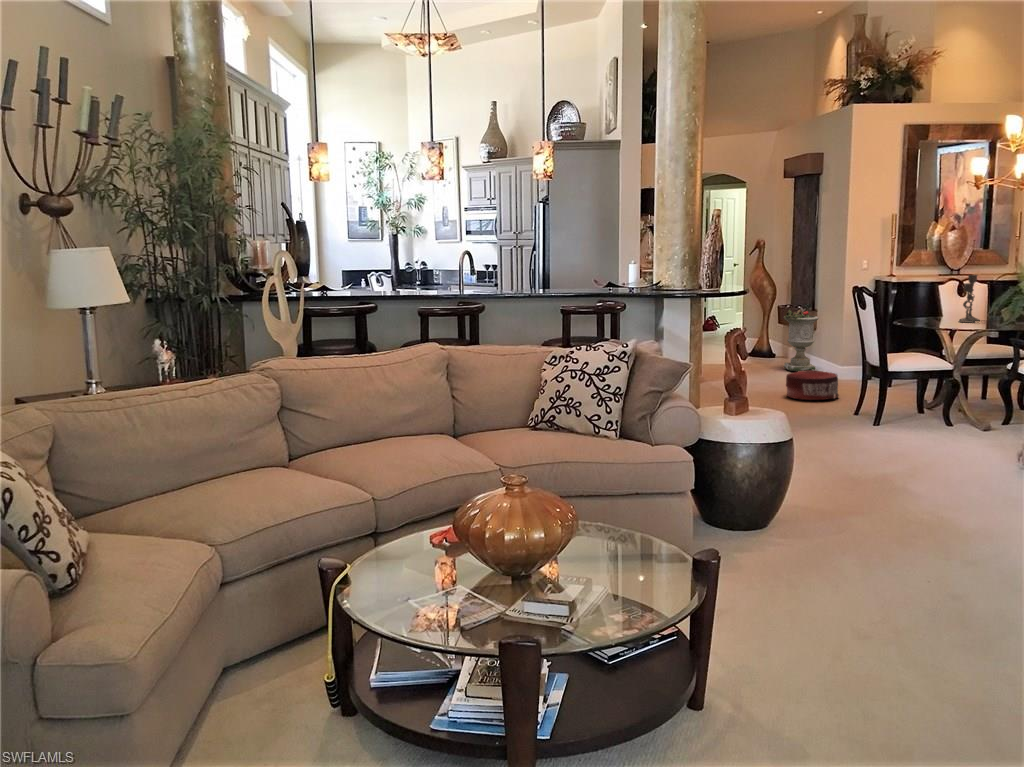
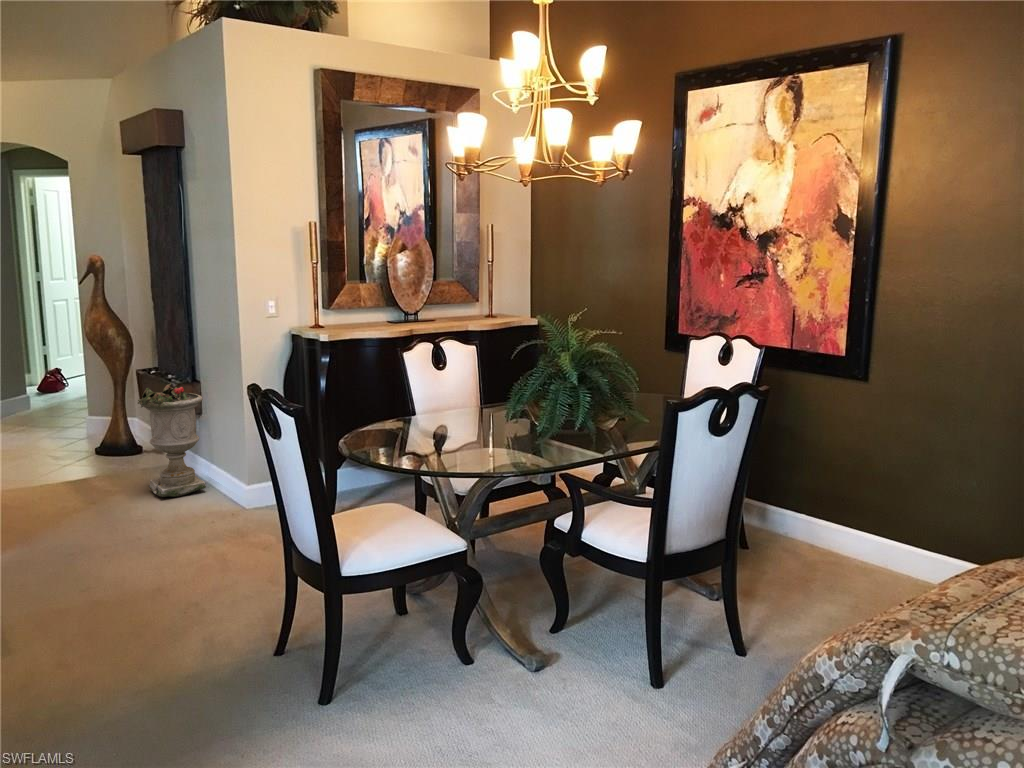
candlestick: present [959,275,979,322] -> none [452,336,486,431]
pouf: present [786,371,839,400] -> none [129,527,246,610]

